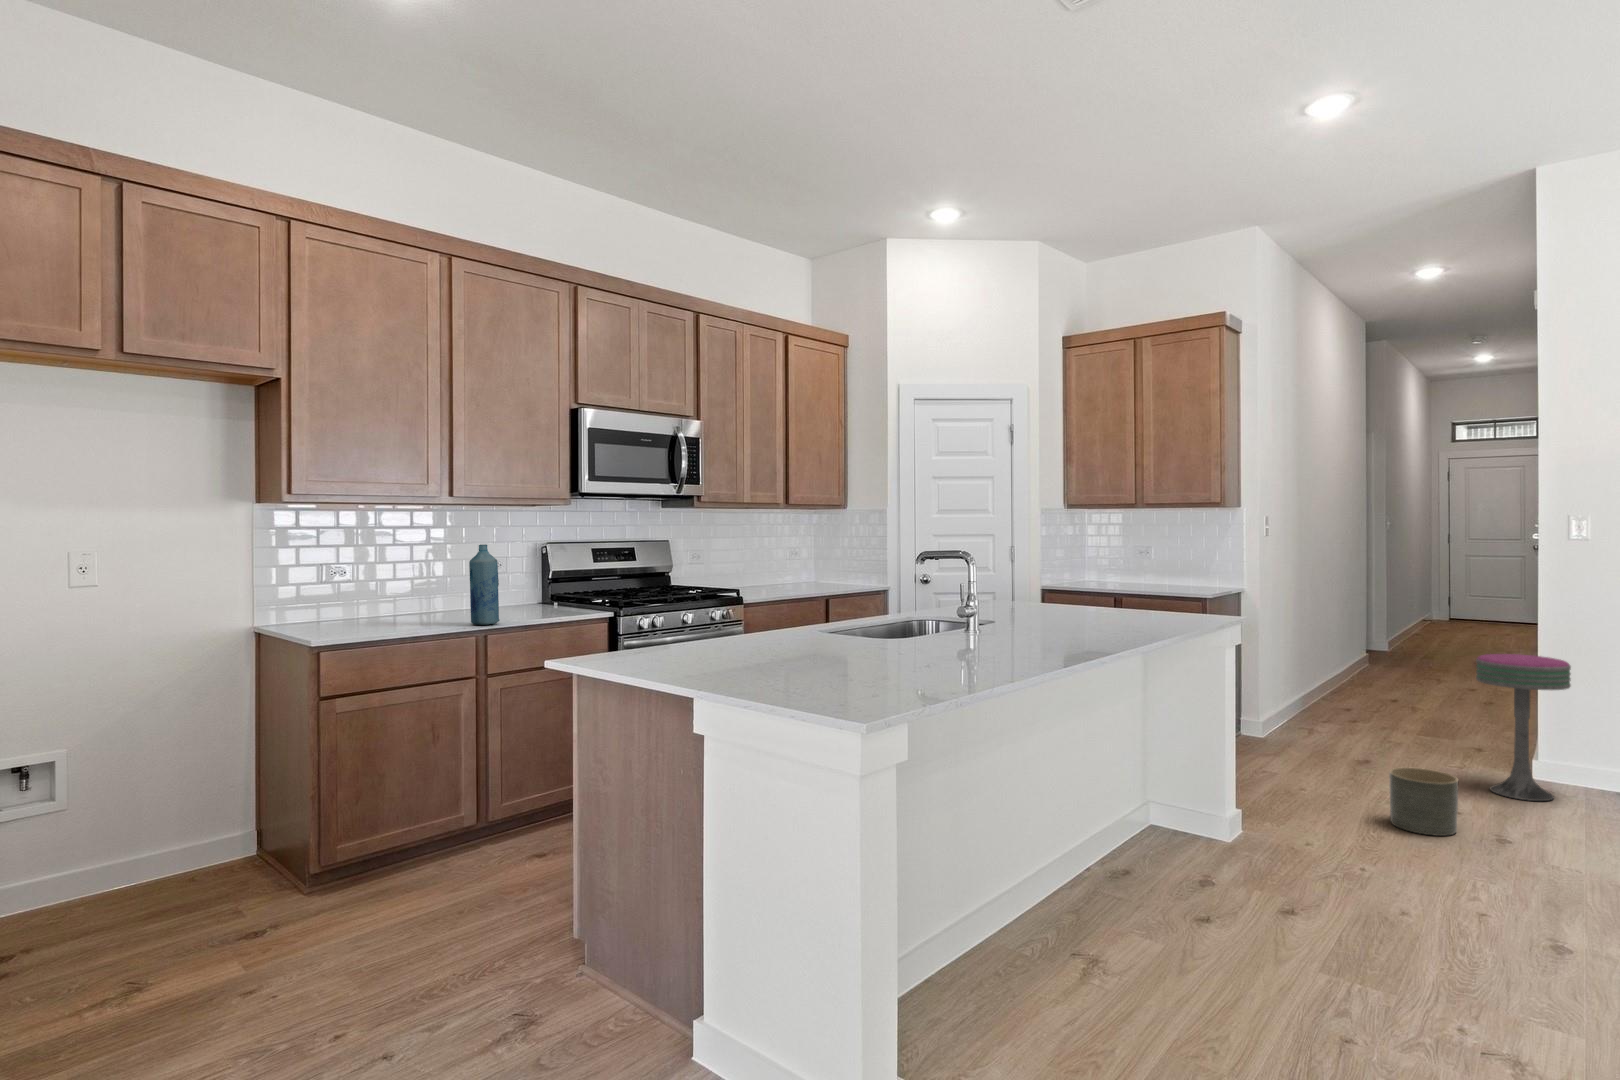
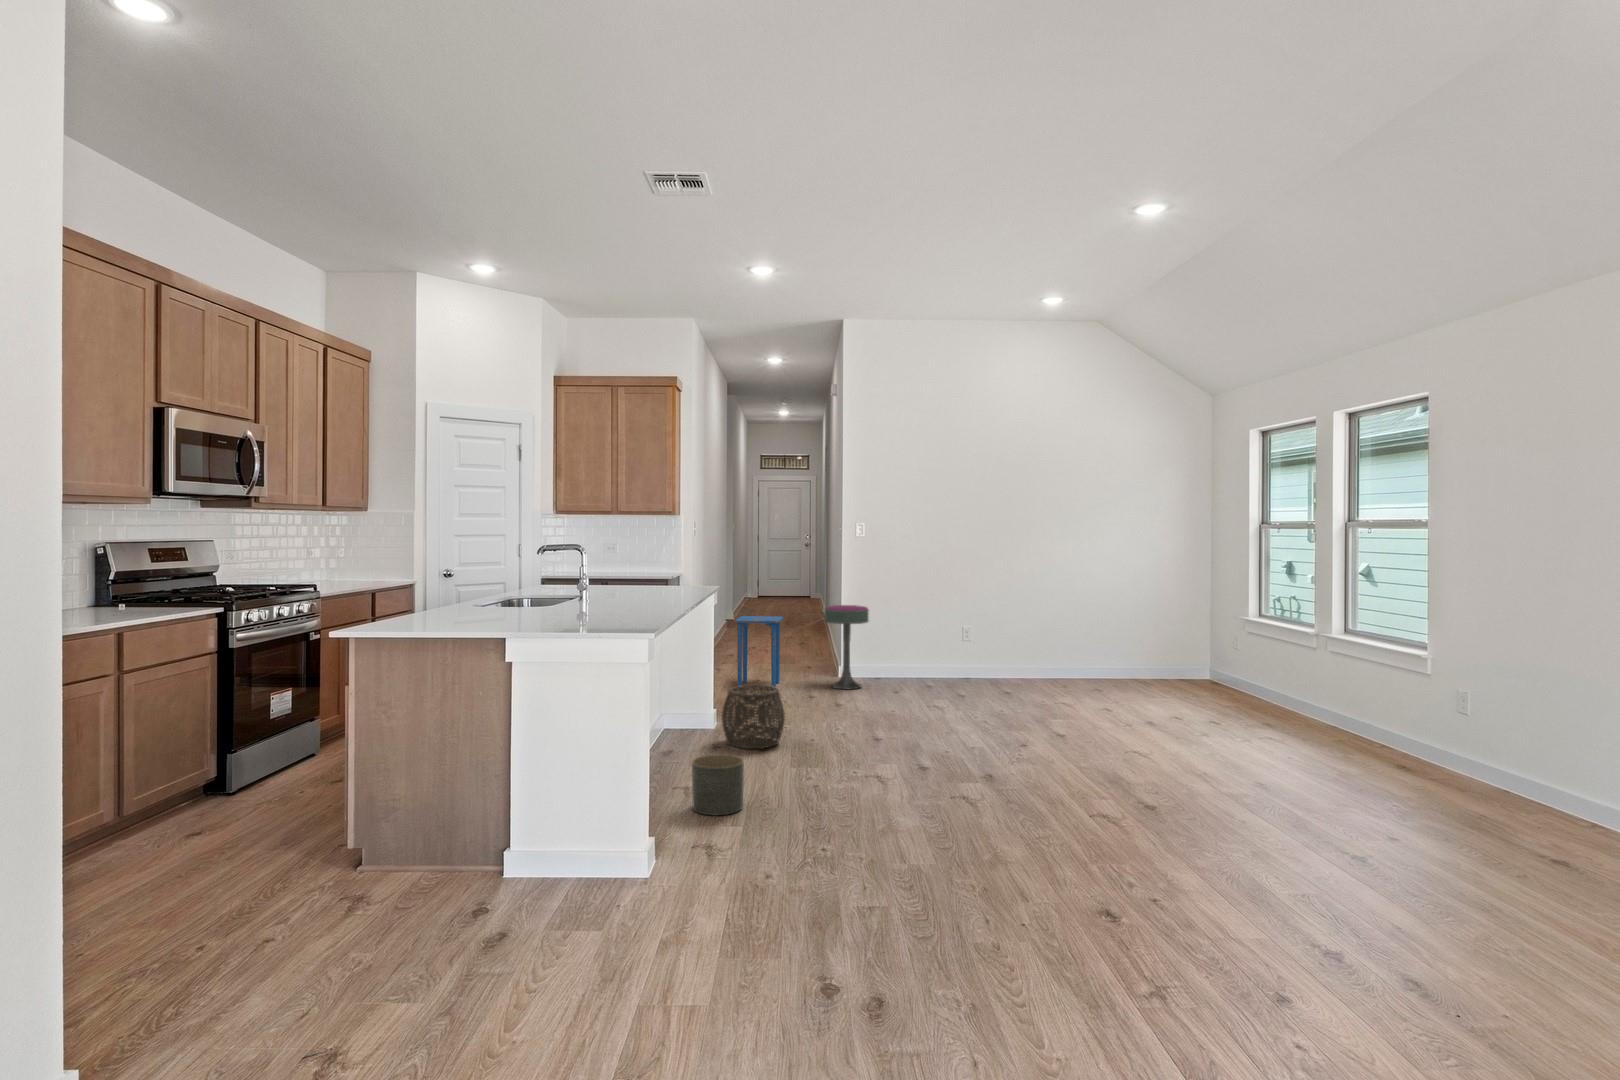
bottle: present [469,544,500,625] -> none [99,543,133,621]
side table: none [1307,658,1398,778] -> present [735,616,783,687]
planter: present [1389,767,1458,836] -> present [692,754,744,815]
woven basket: none [1216,781,1336,899] -> present [722,685,785,749]

